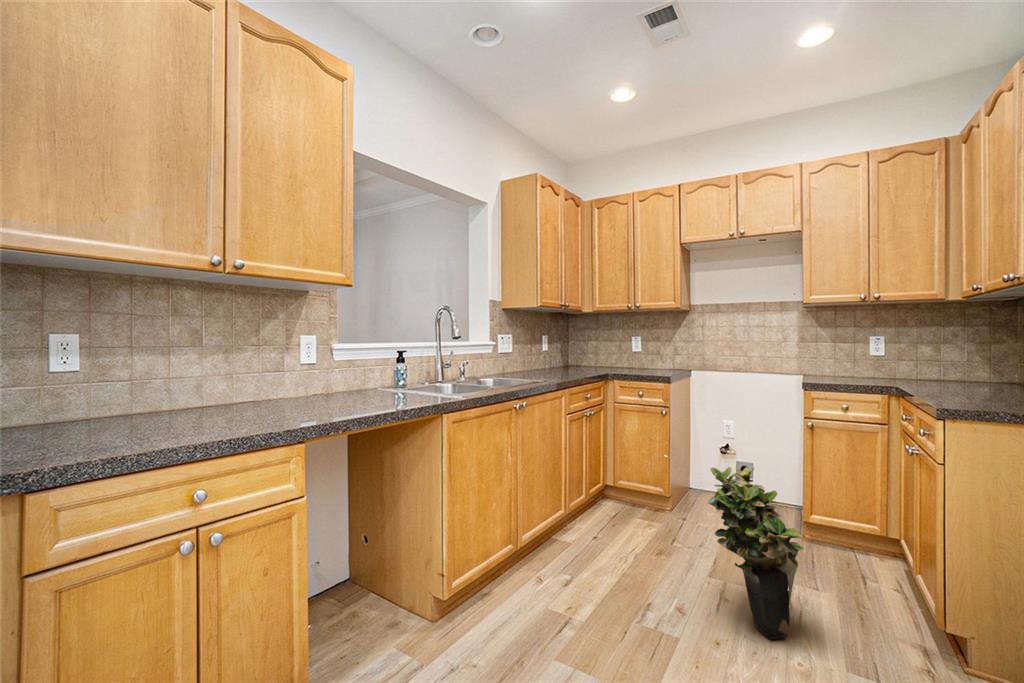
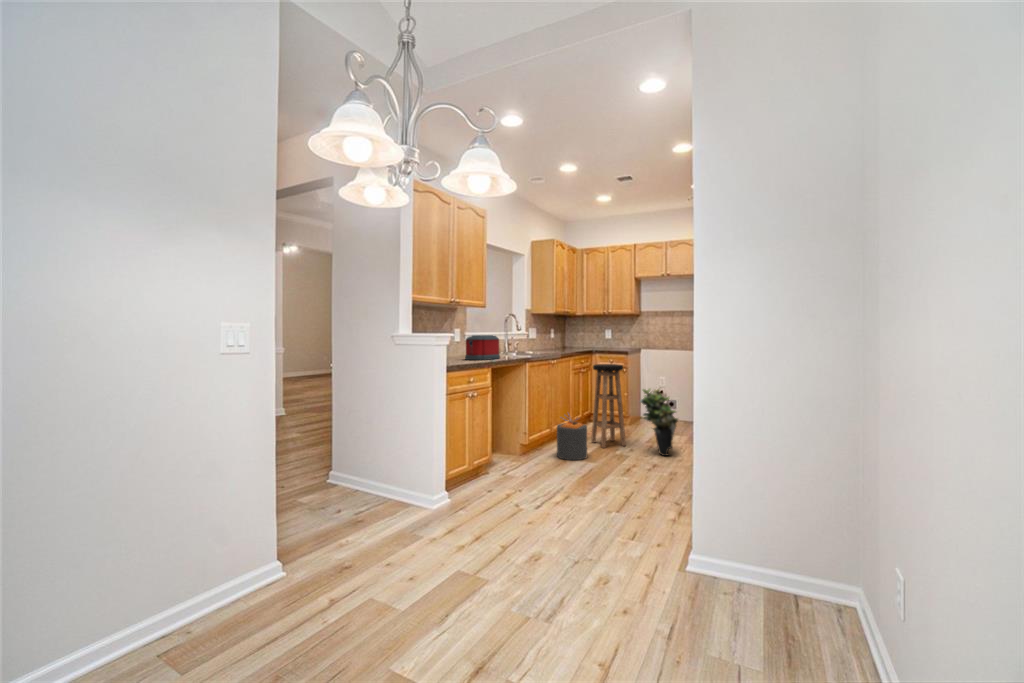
toaster: none [269,352,371,420] -> present [465,335,500,360]
bar stool: none [601,407,674,591] -> present [591,364,626,448]
trash can: none [518,518,587,650] -> present [557,419,587,460]

